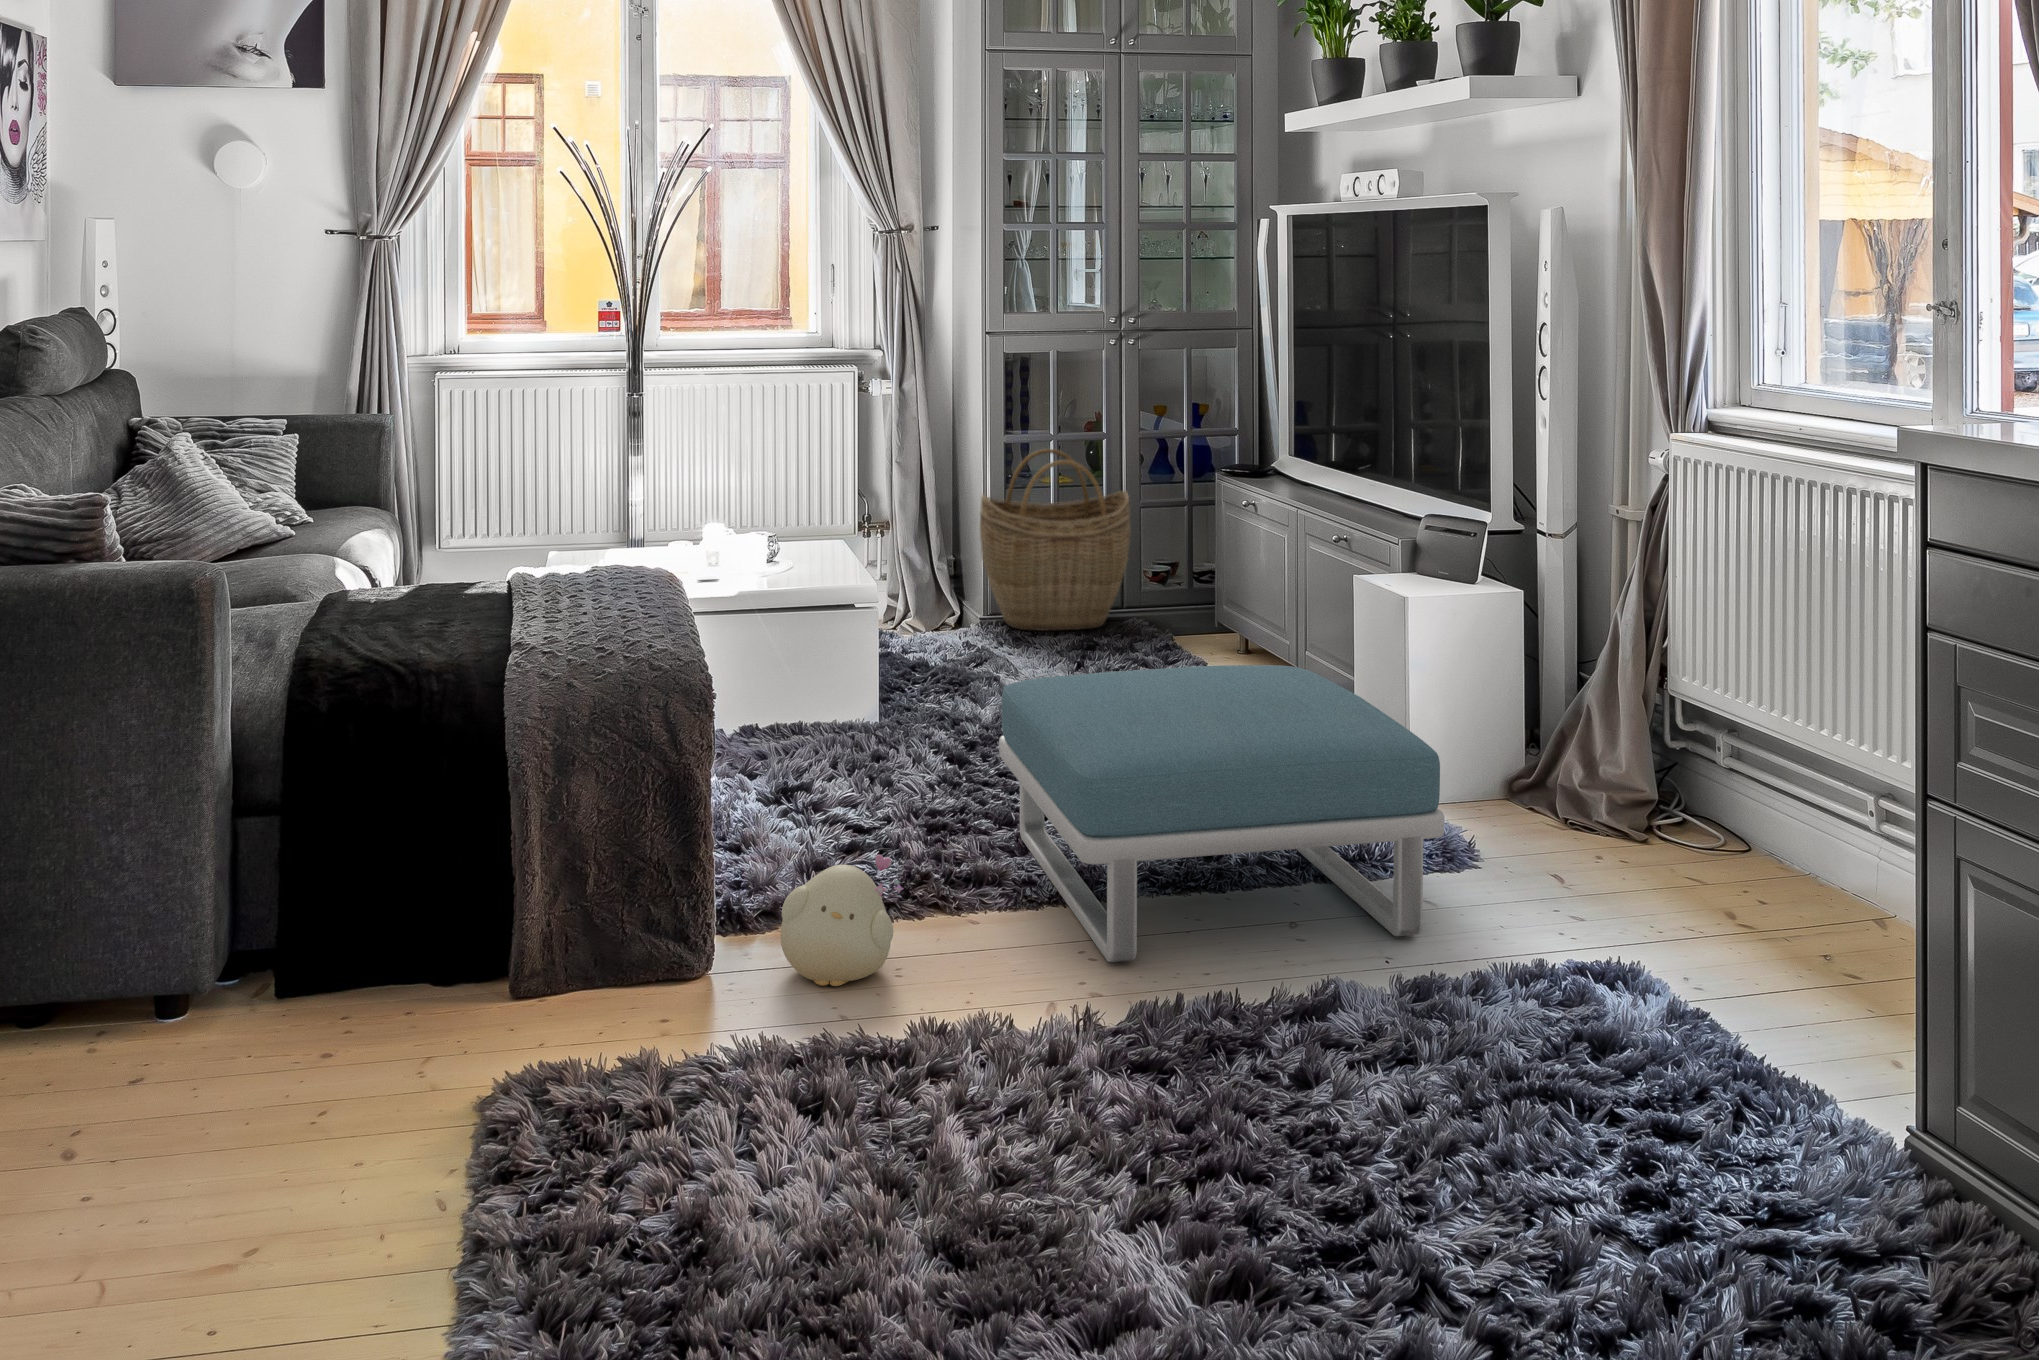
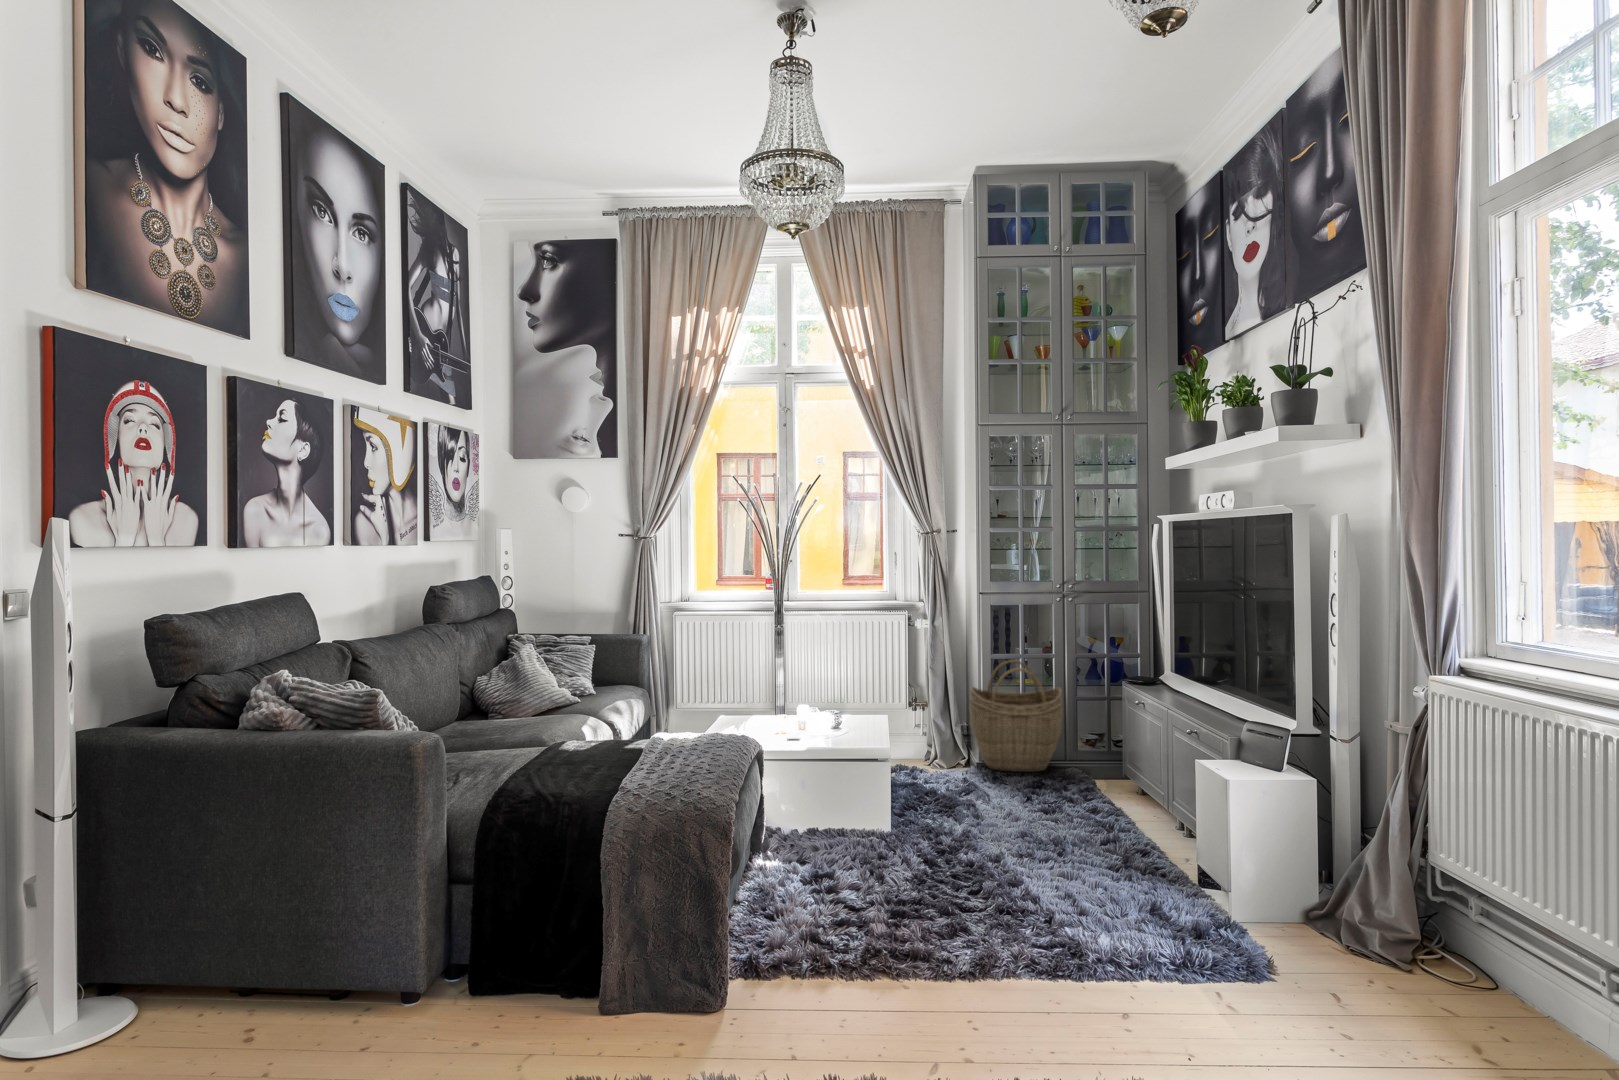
footstool: present [999,665,1444,962] -> none [936,824,1244,1049]
plush toy: present [781,855,903,986] -> none [760,952,840,1040]

